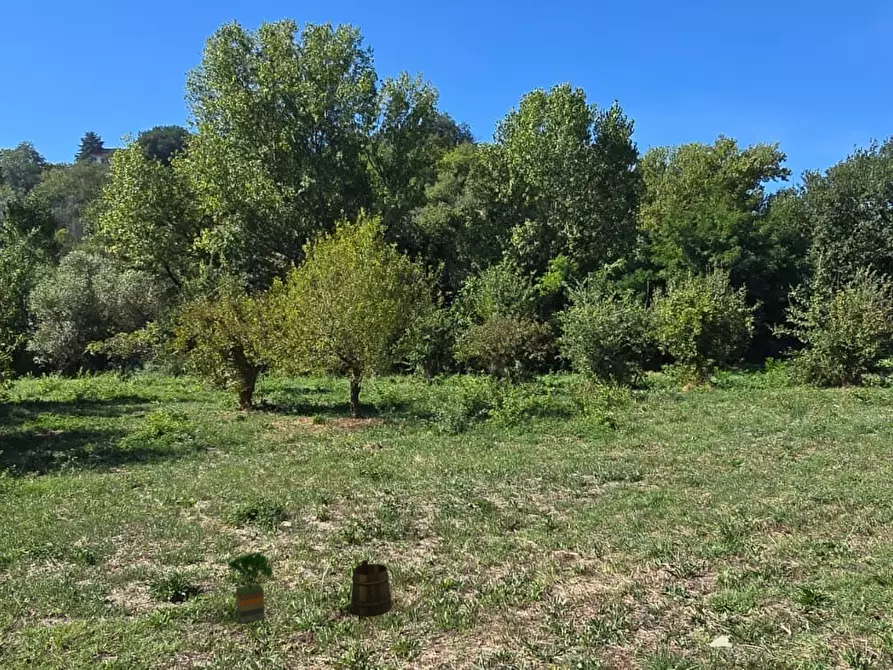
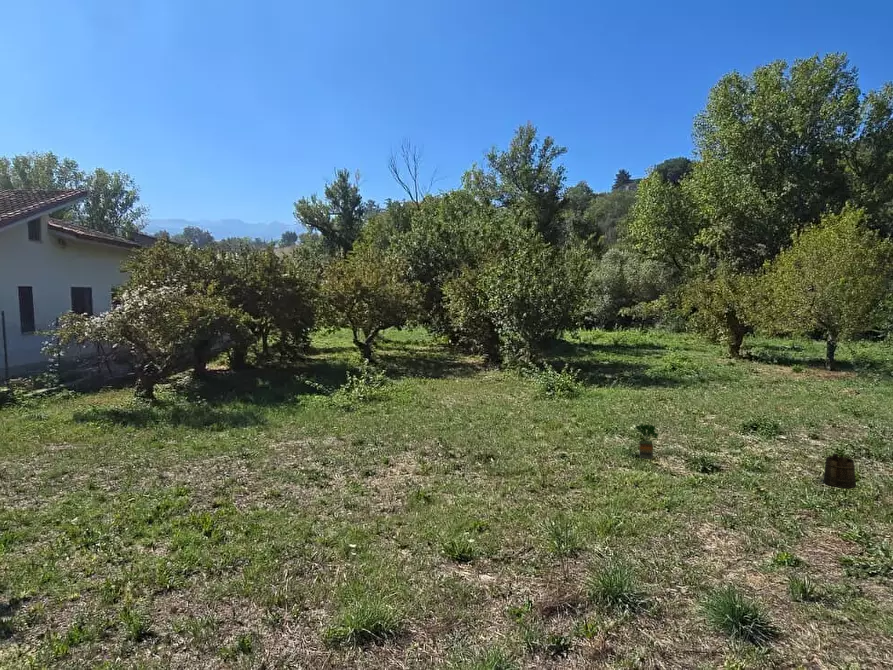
potted tree: present [228,552,273,623] -> present [635,424,658,459]

